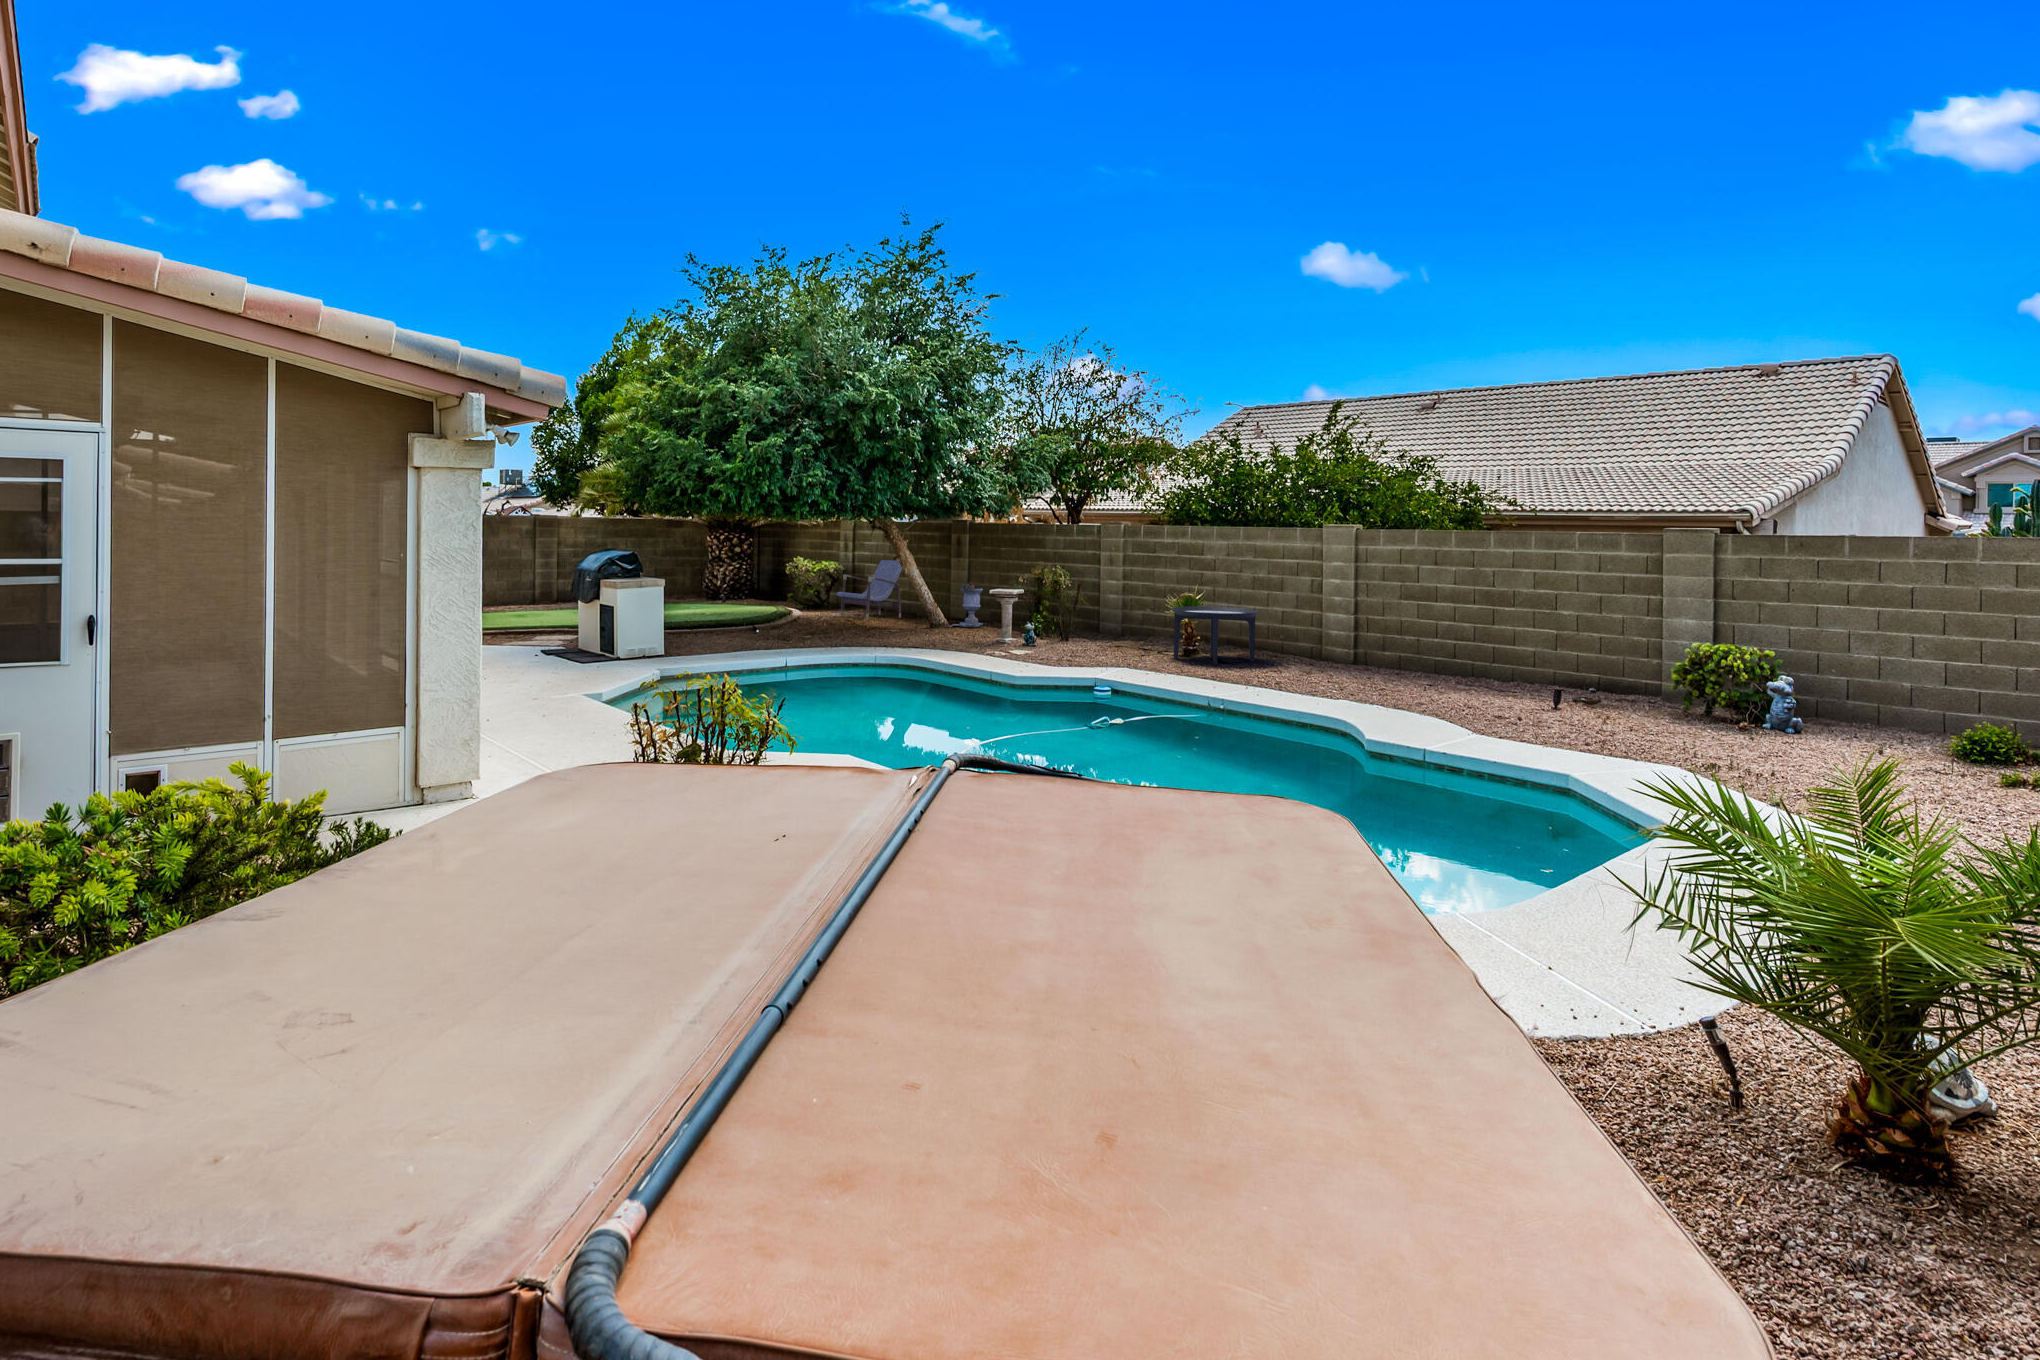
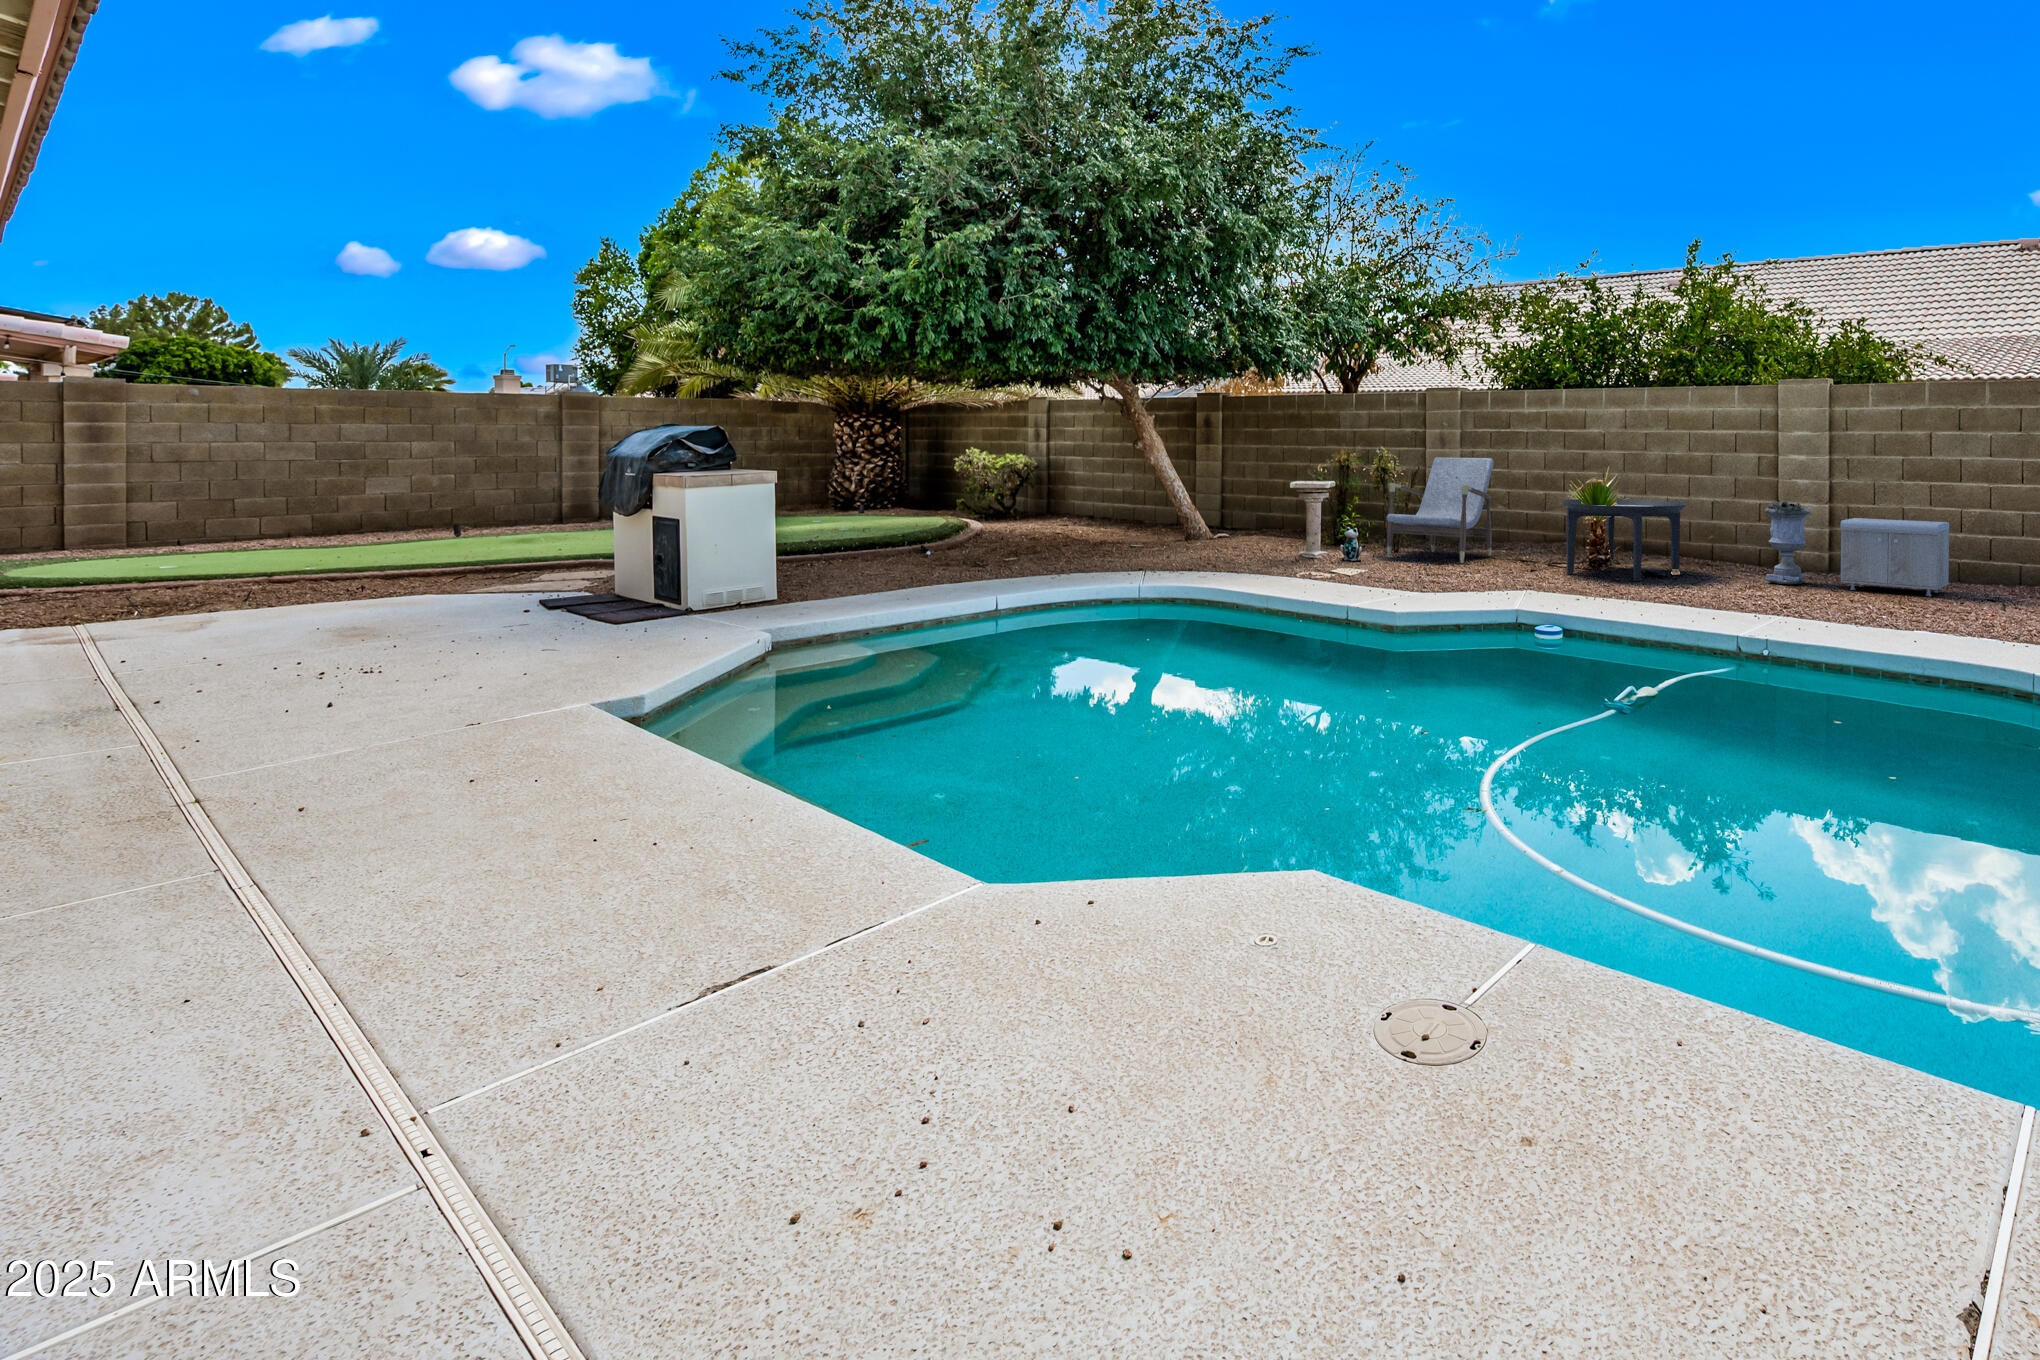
armchair: present [837,560,902,620] -> present [1387,457,1494,563]
planter: present [960,584,983,628] -> present [1765,500,1811,584]
storage bench: none [1350,625,1427,681] -> present [1840,518,1949,596]

